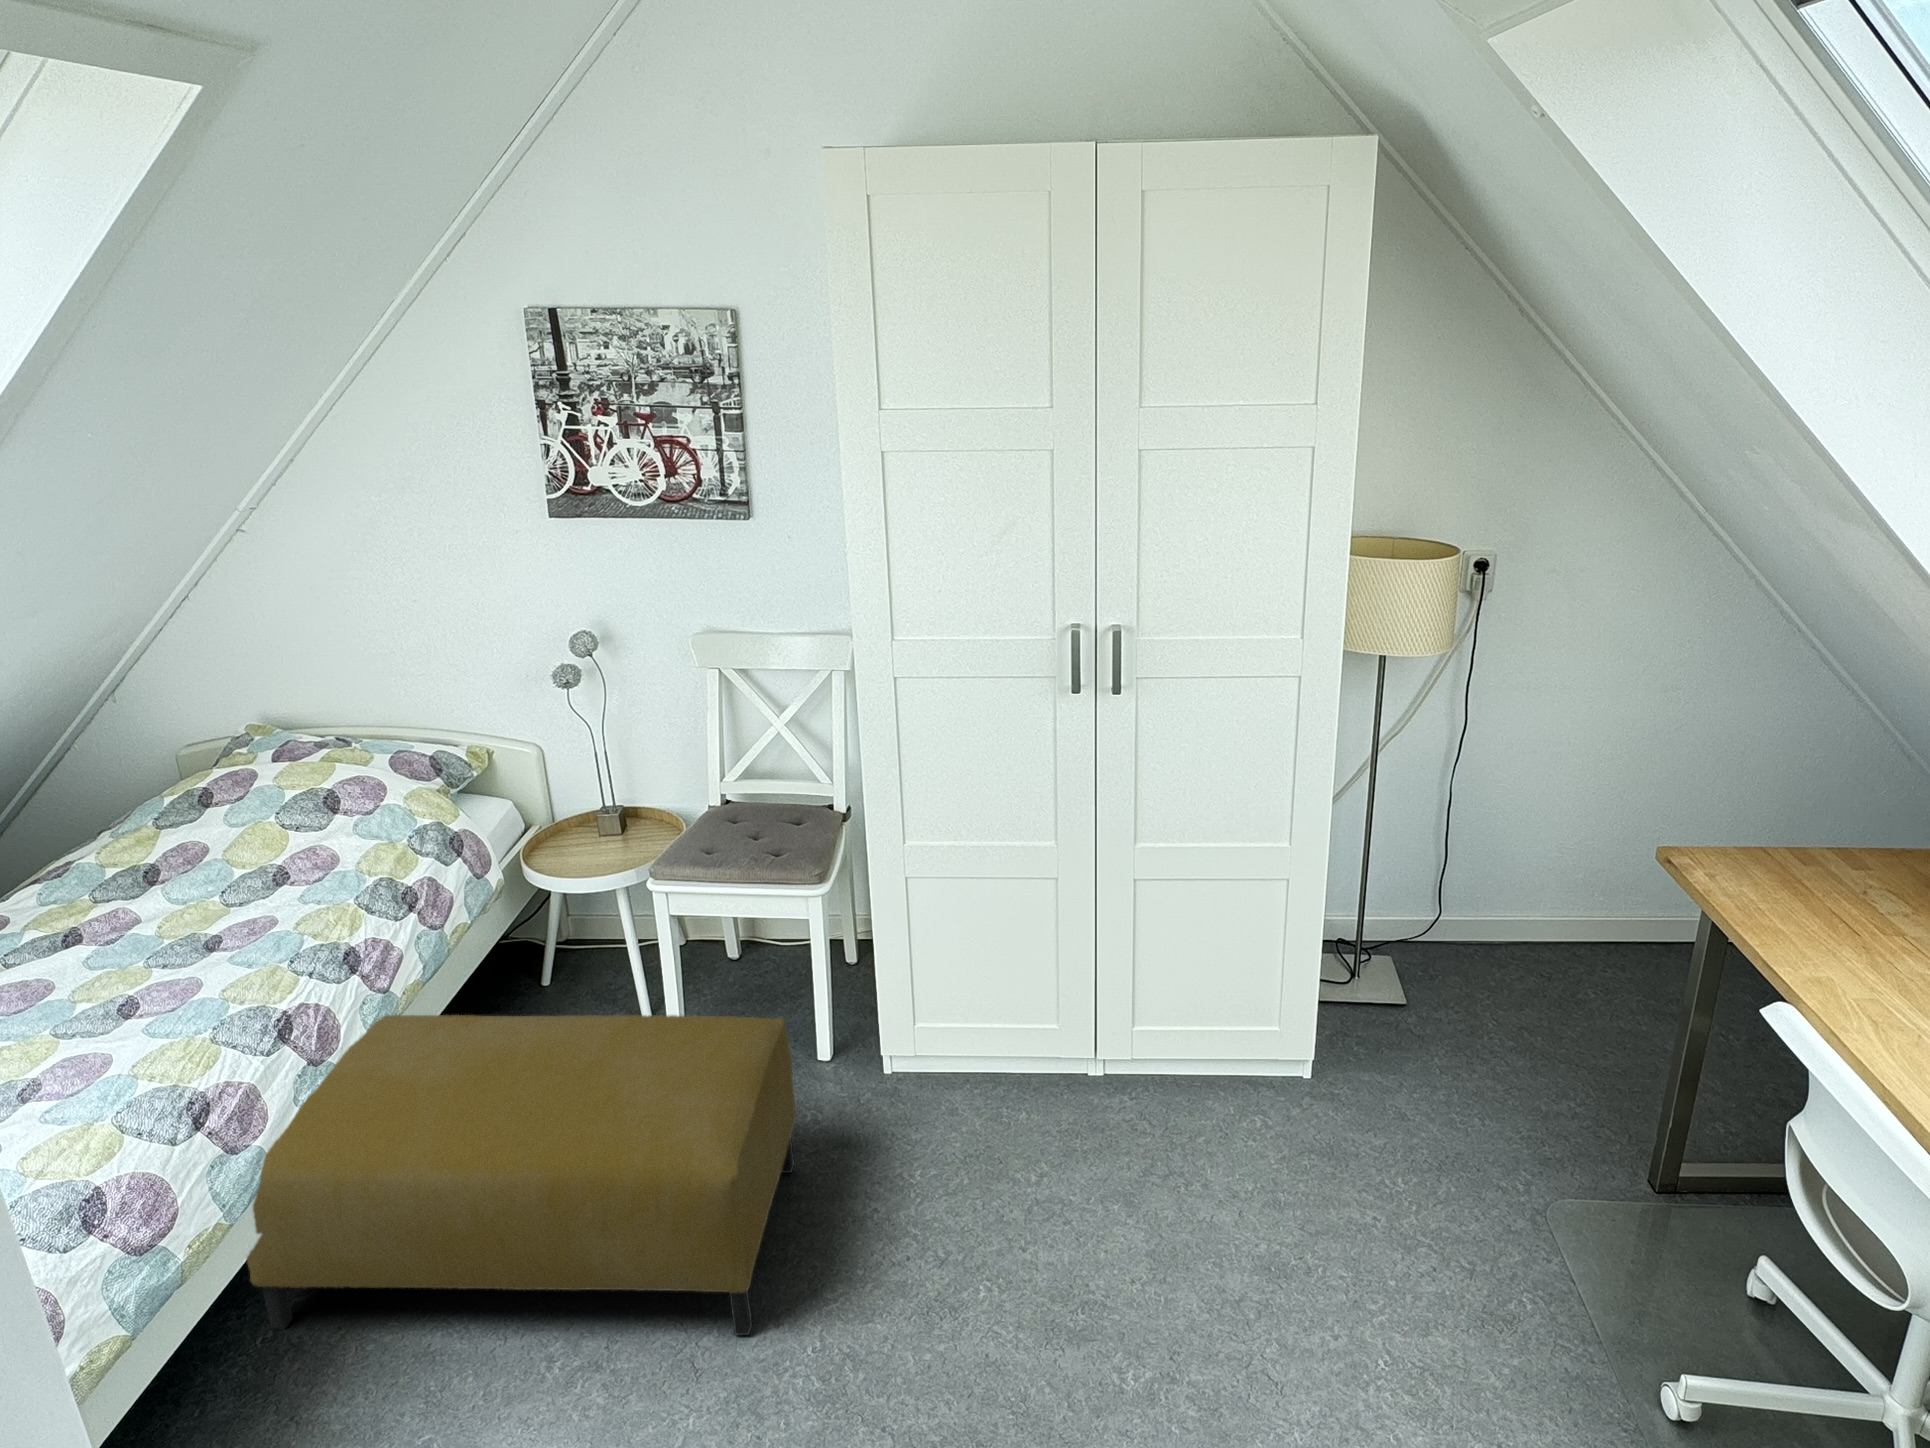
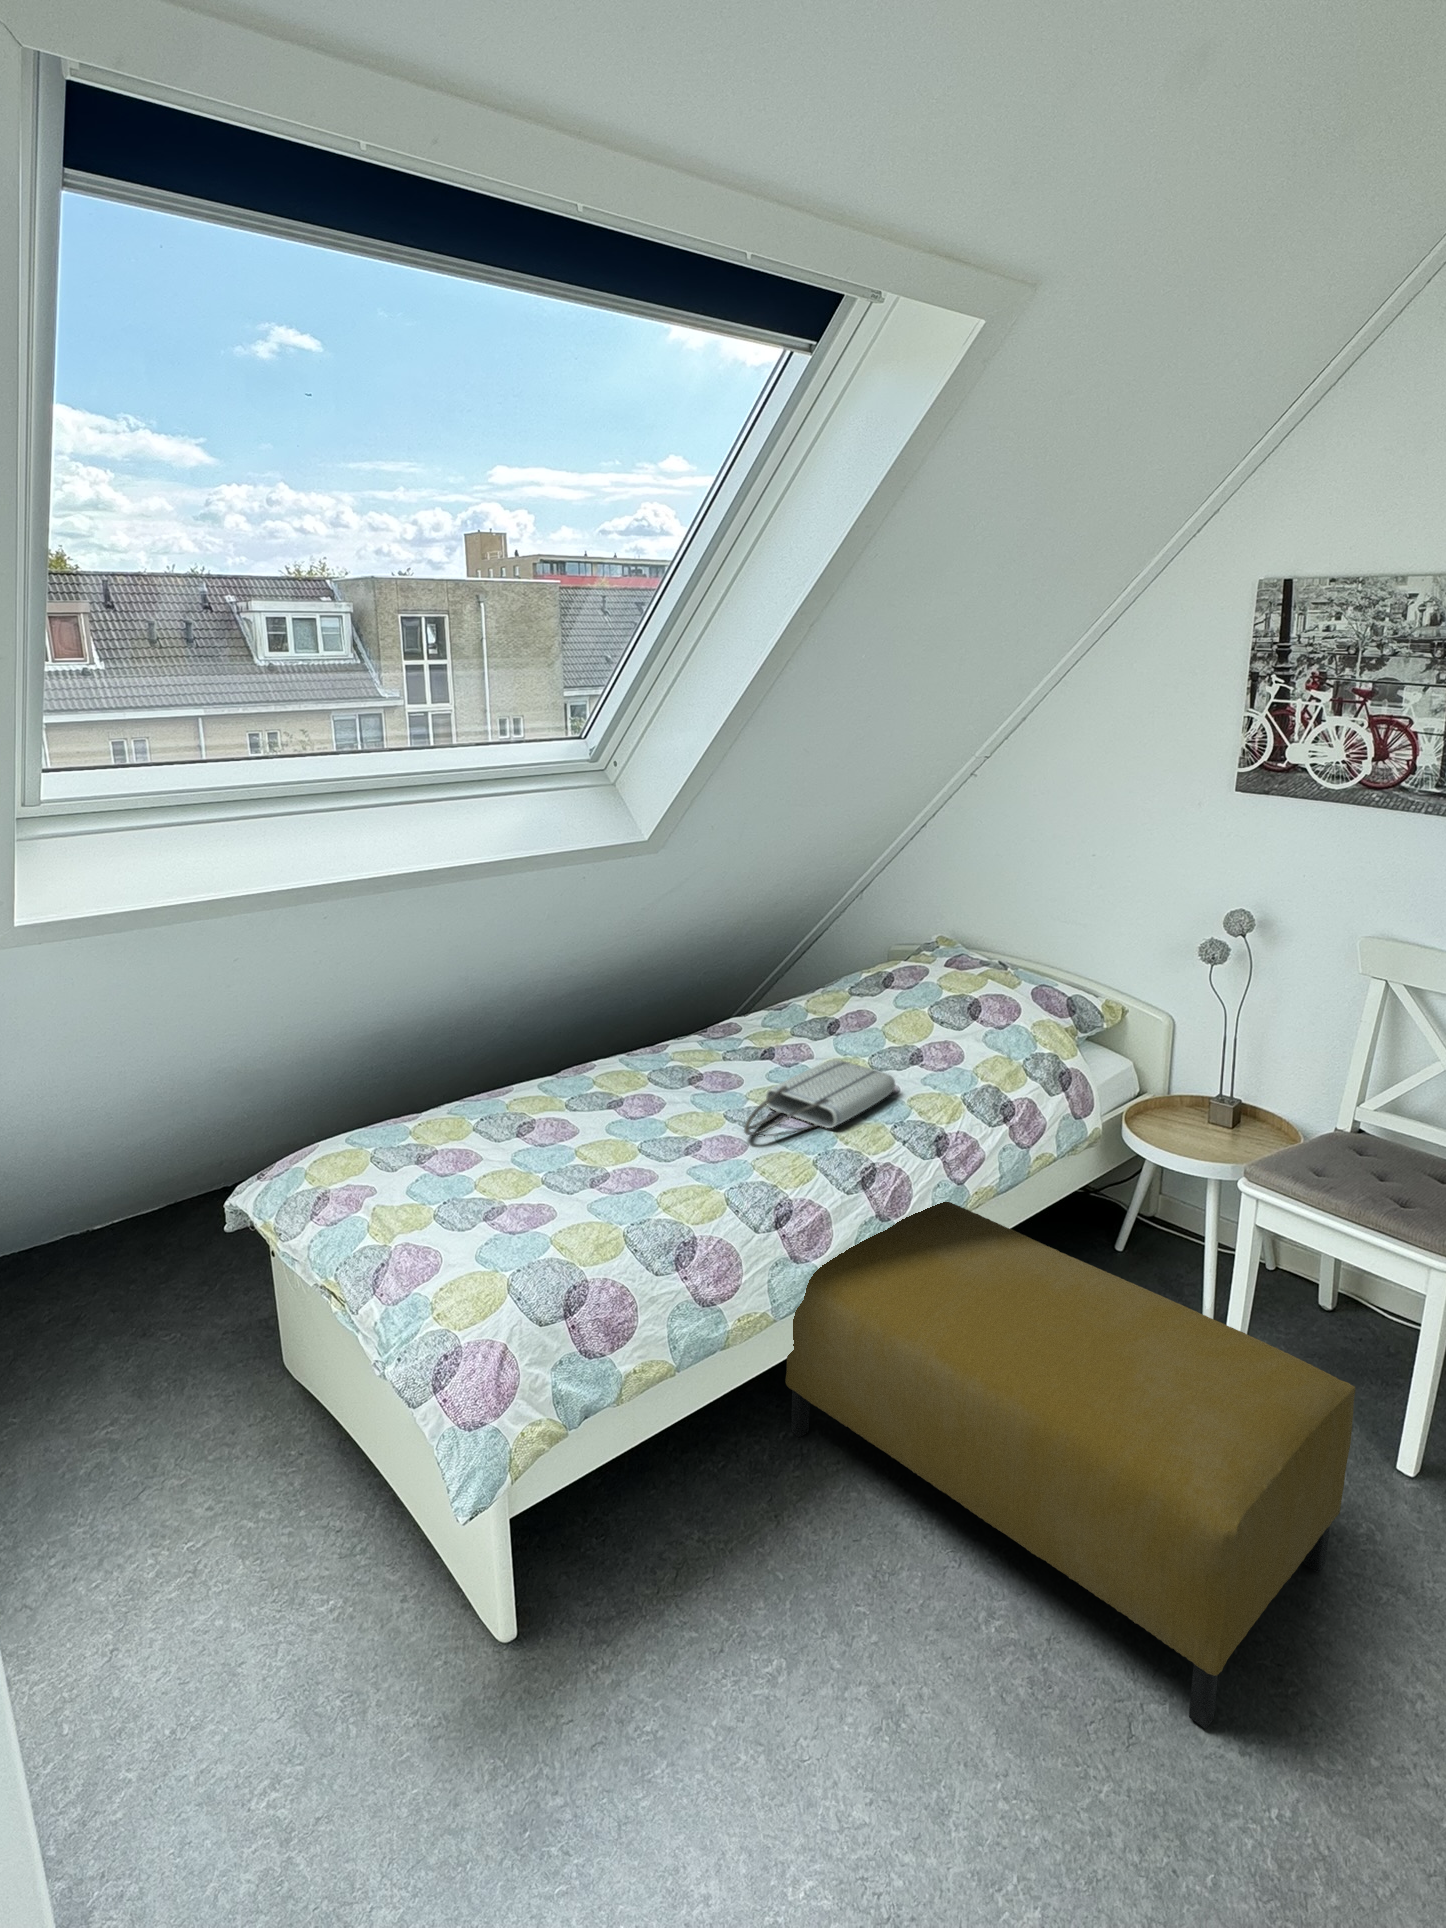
tote bag: none [101,909,272,1044] -> present [744,1060,895,1136]

